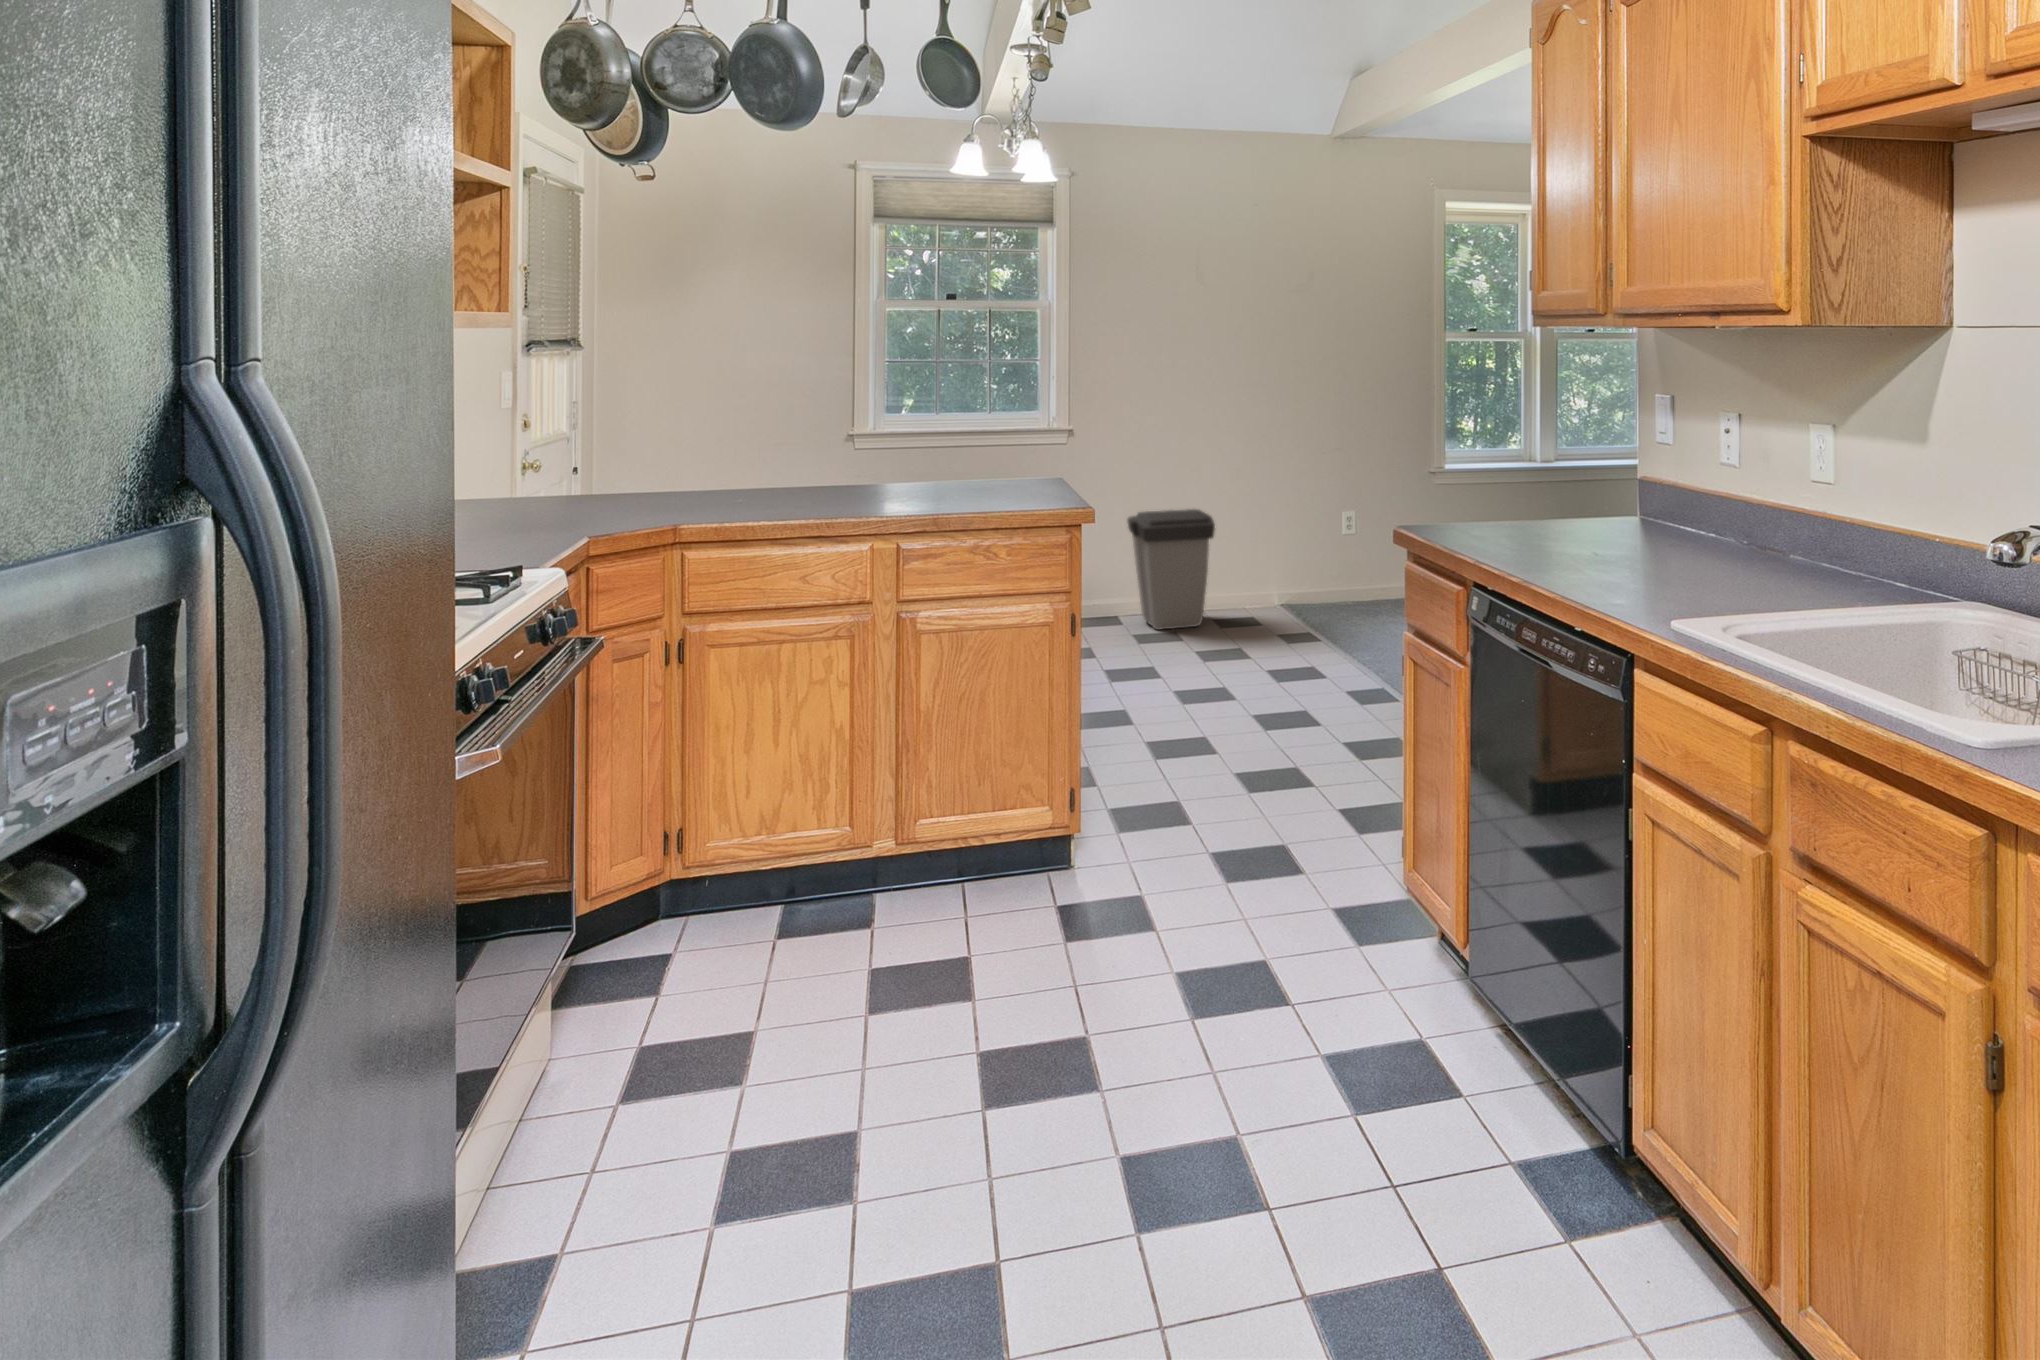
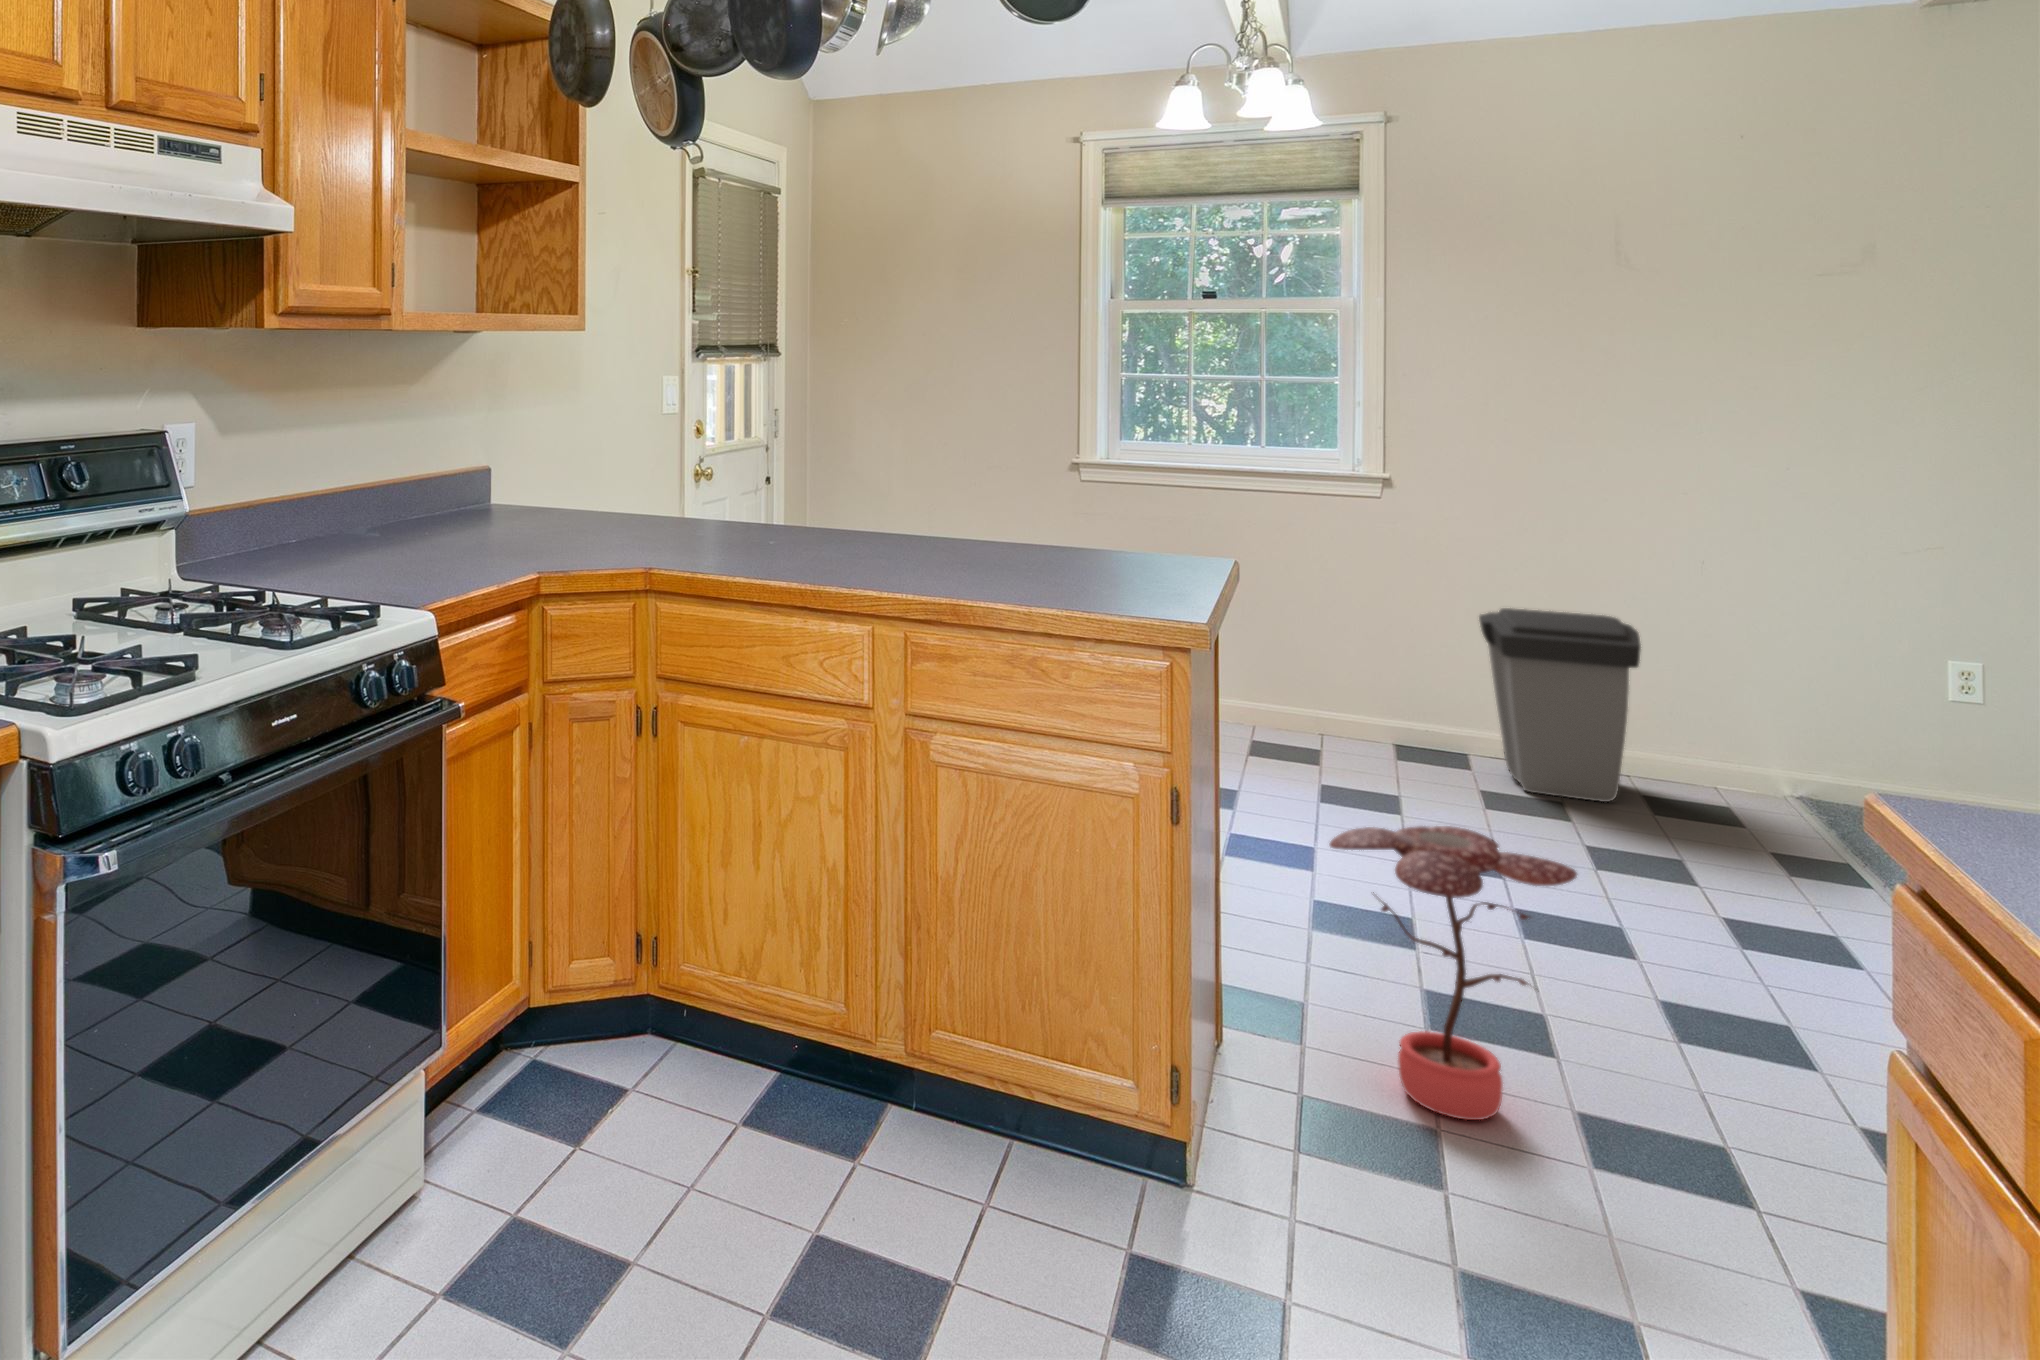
potted plant: none [1116,628,1239,795] -> present [1330,826,1577,1120]

